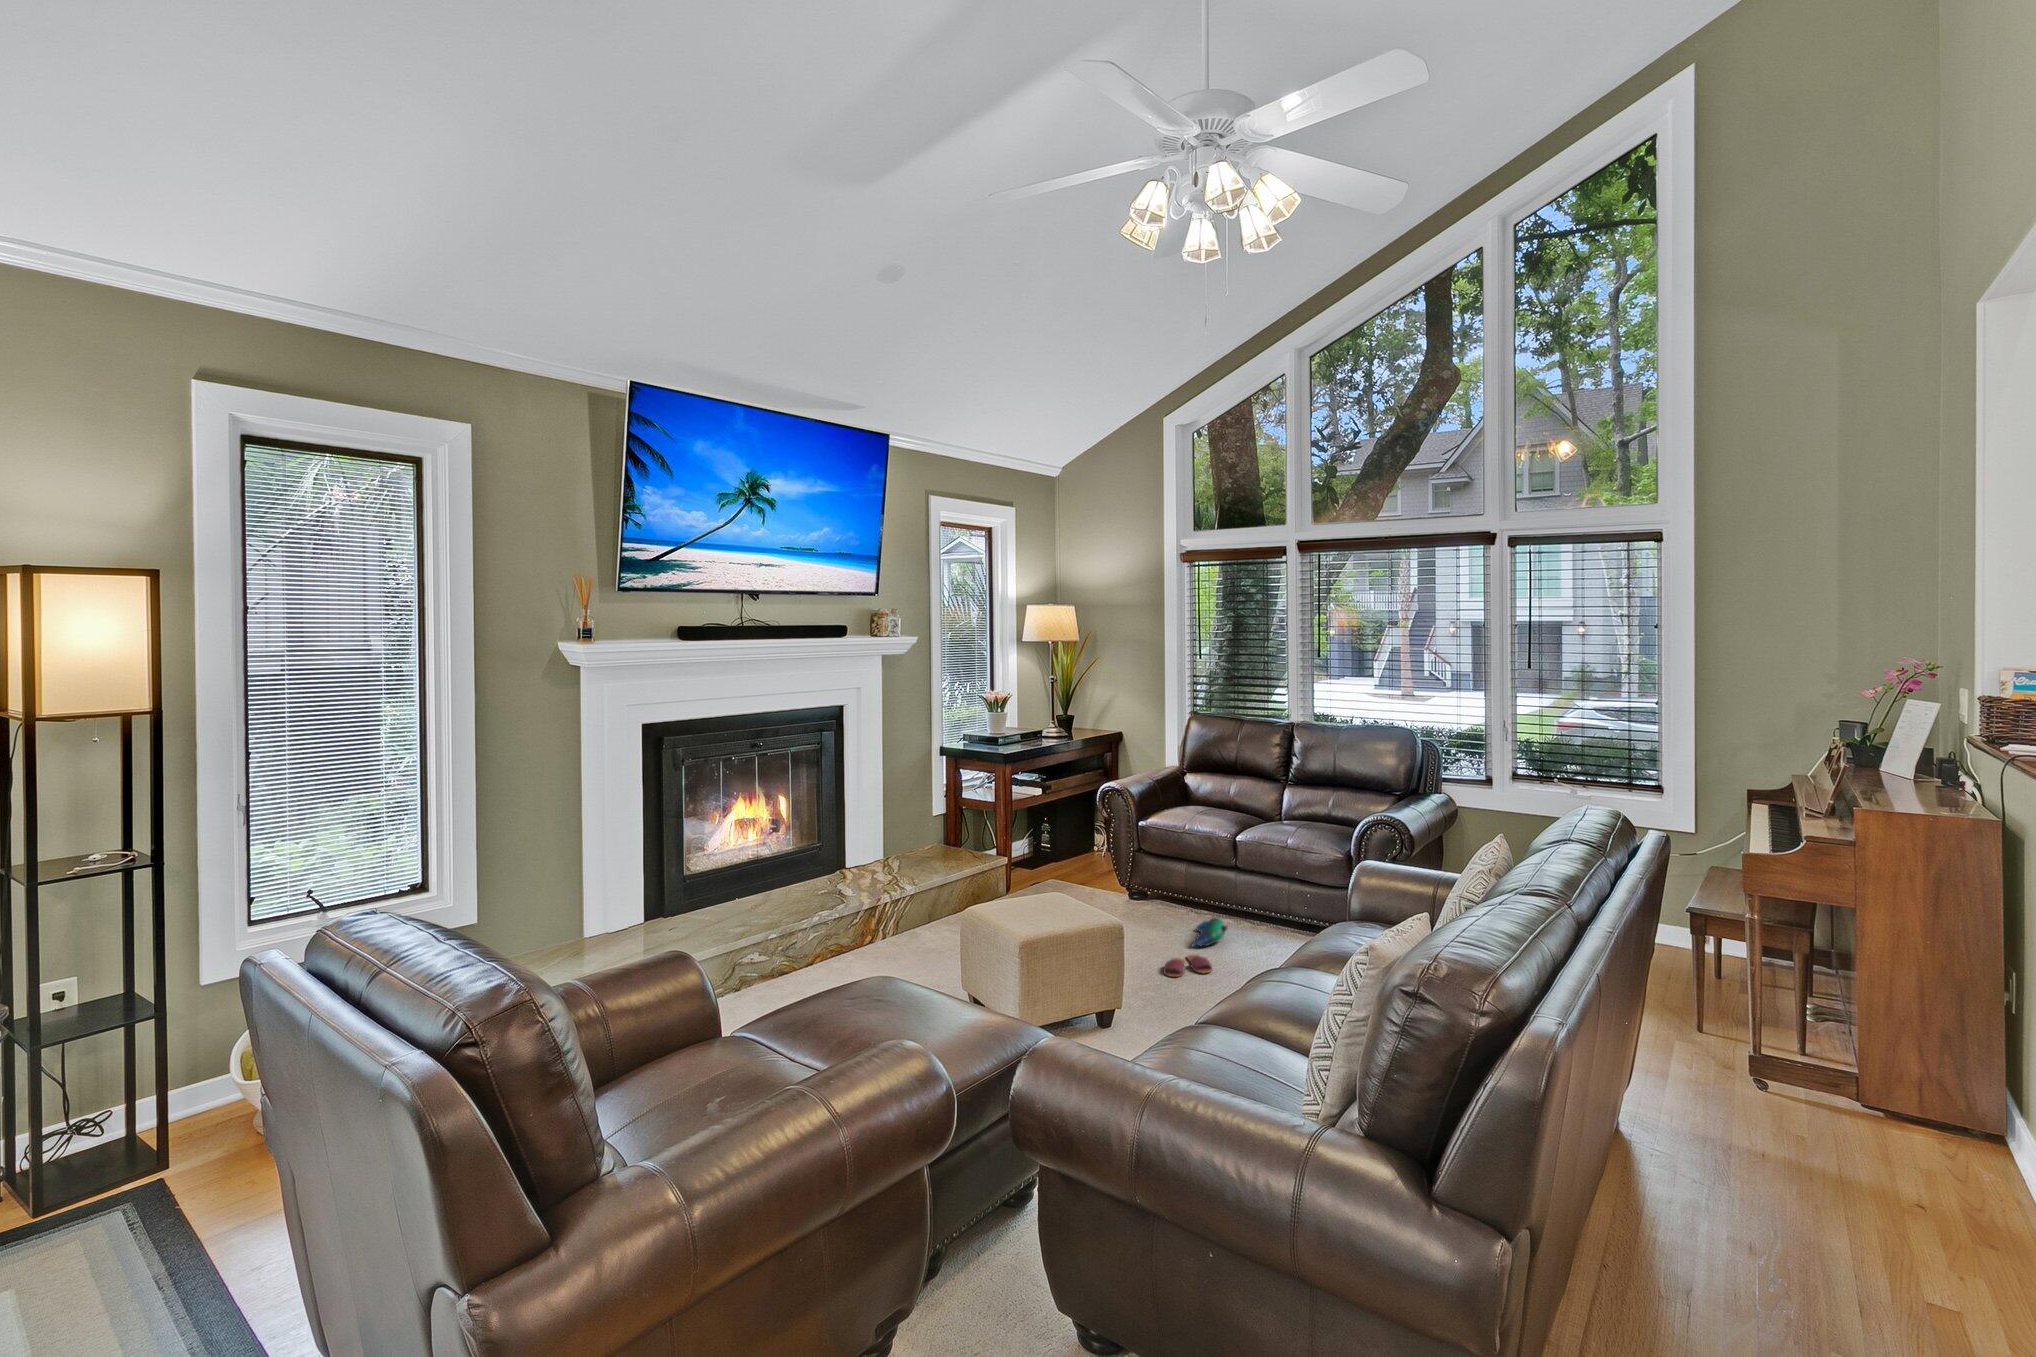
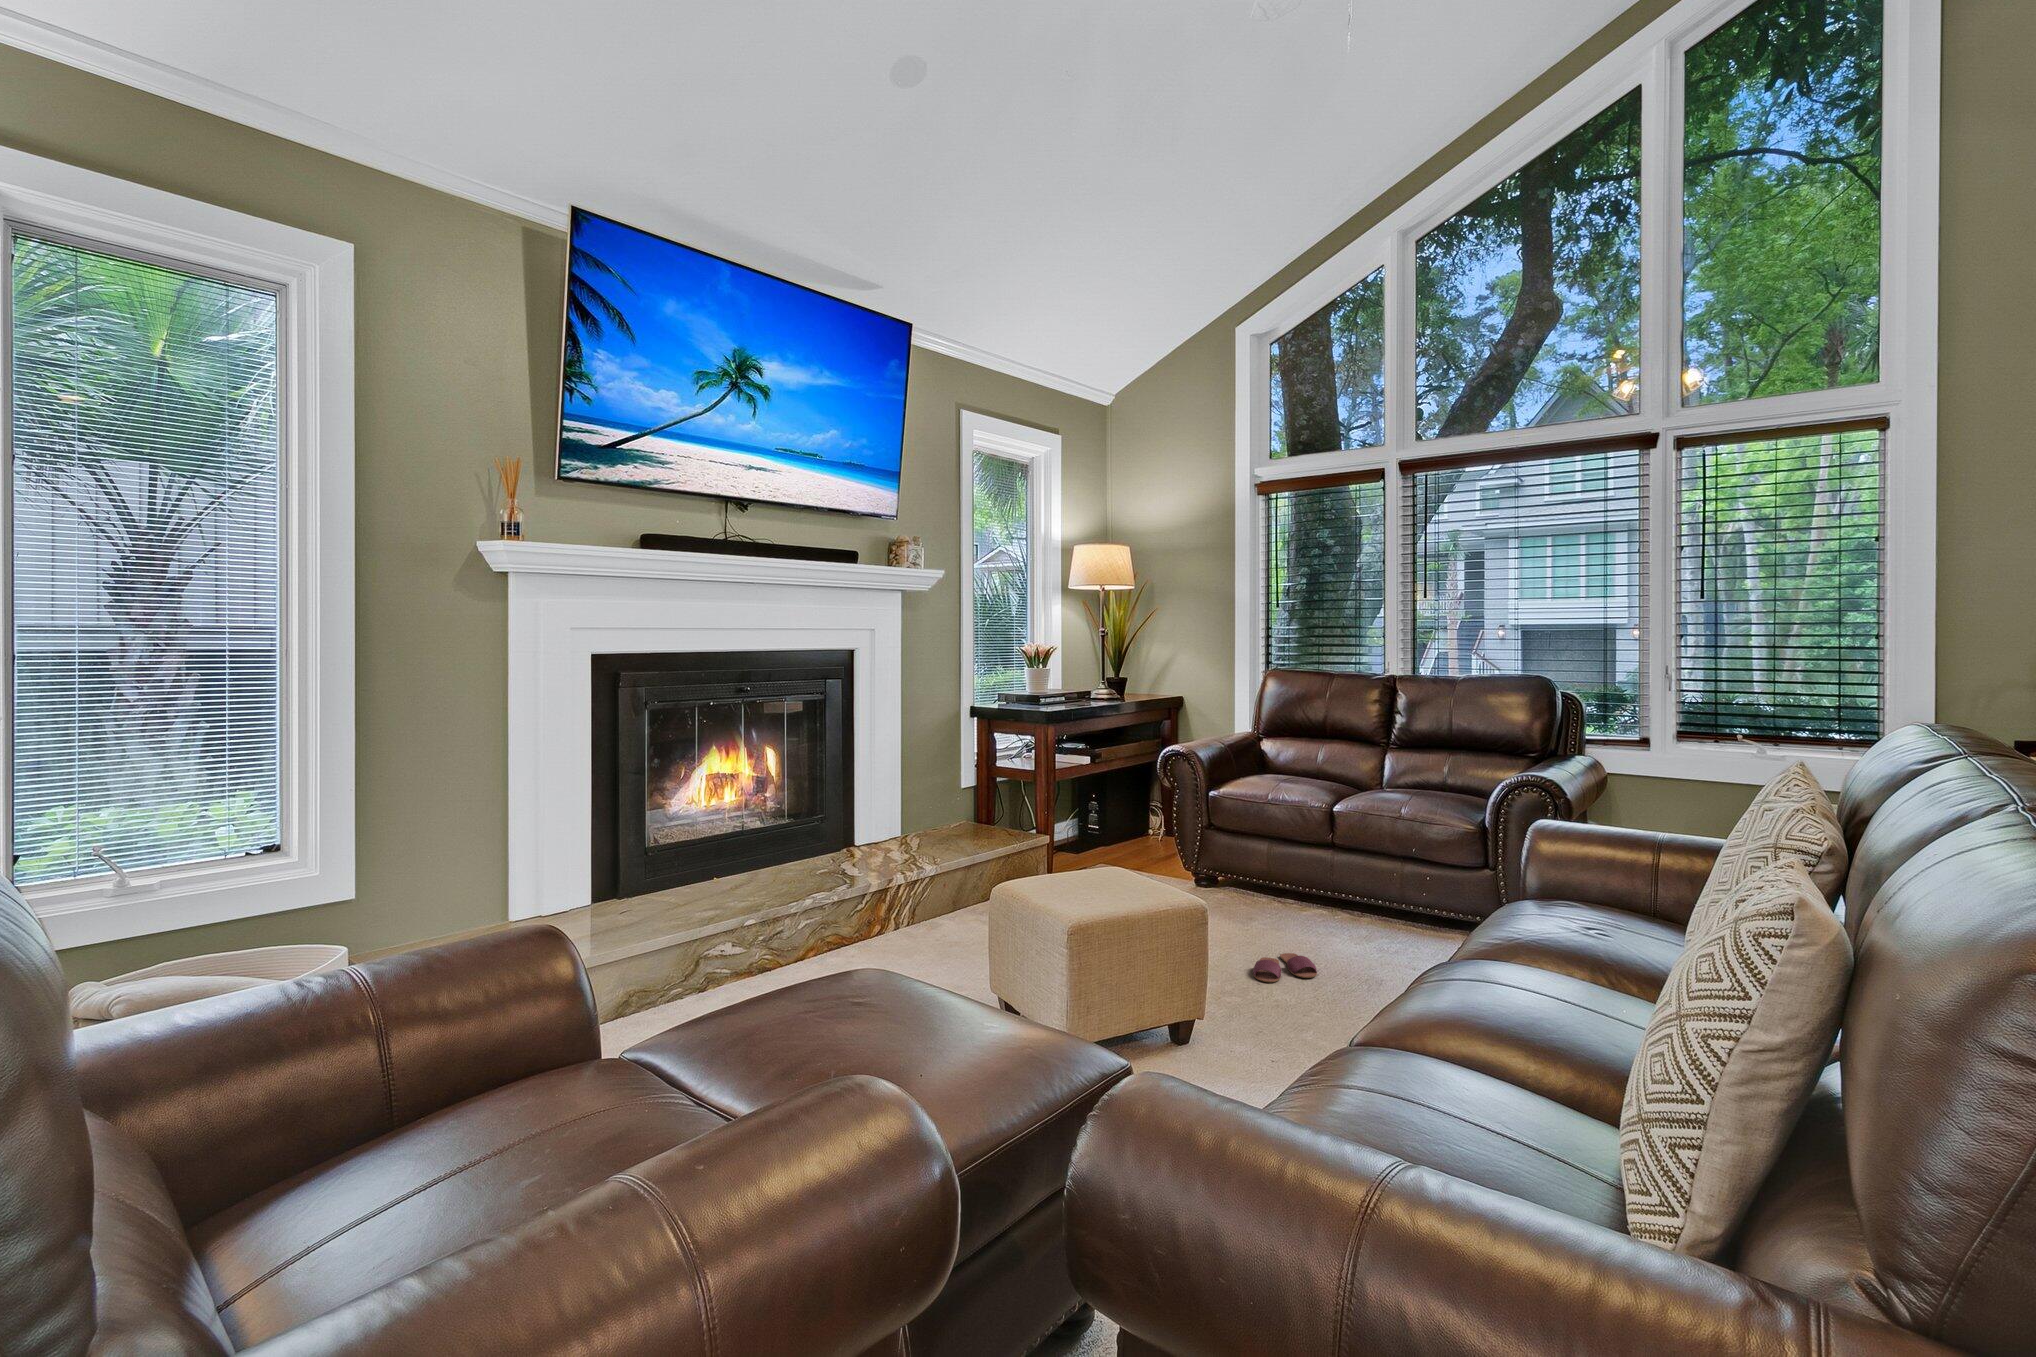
plush toy: present [1192,918,1227,947] -> none [1284,907,1330,943]

